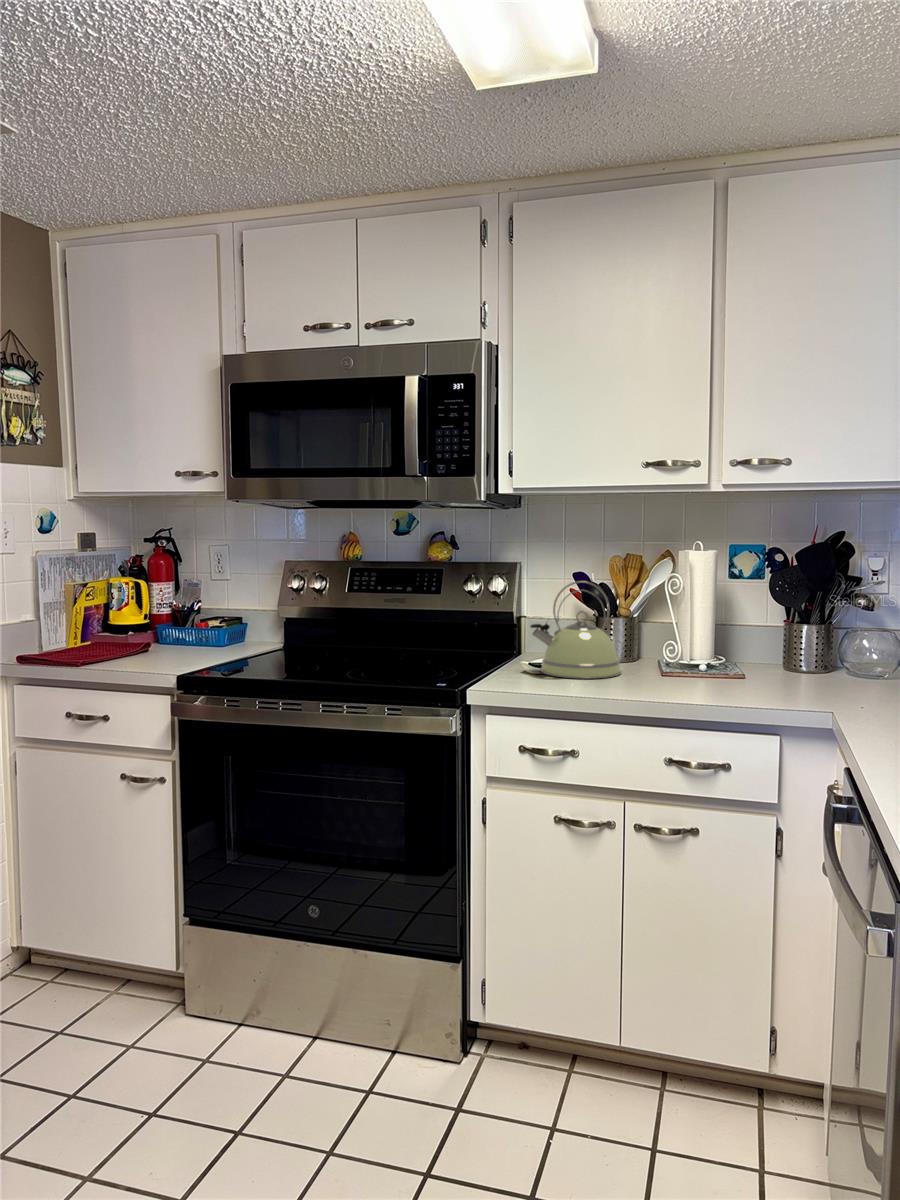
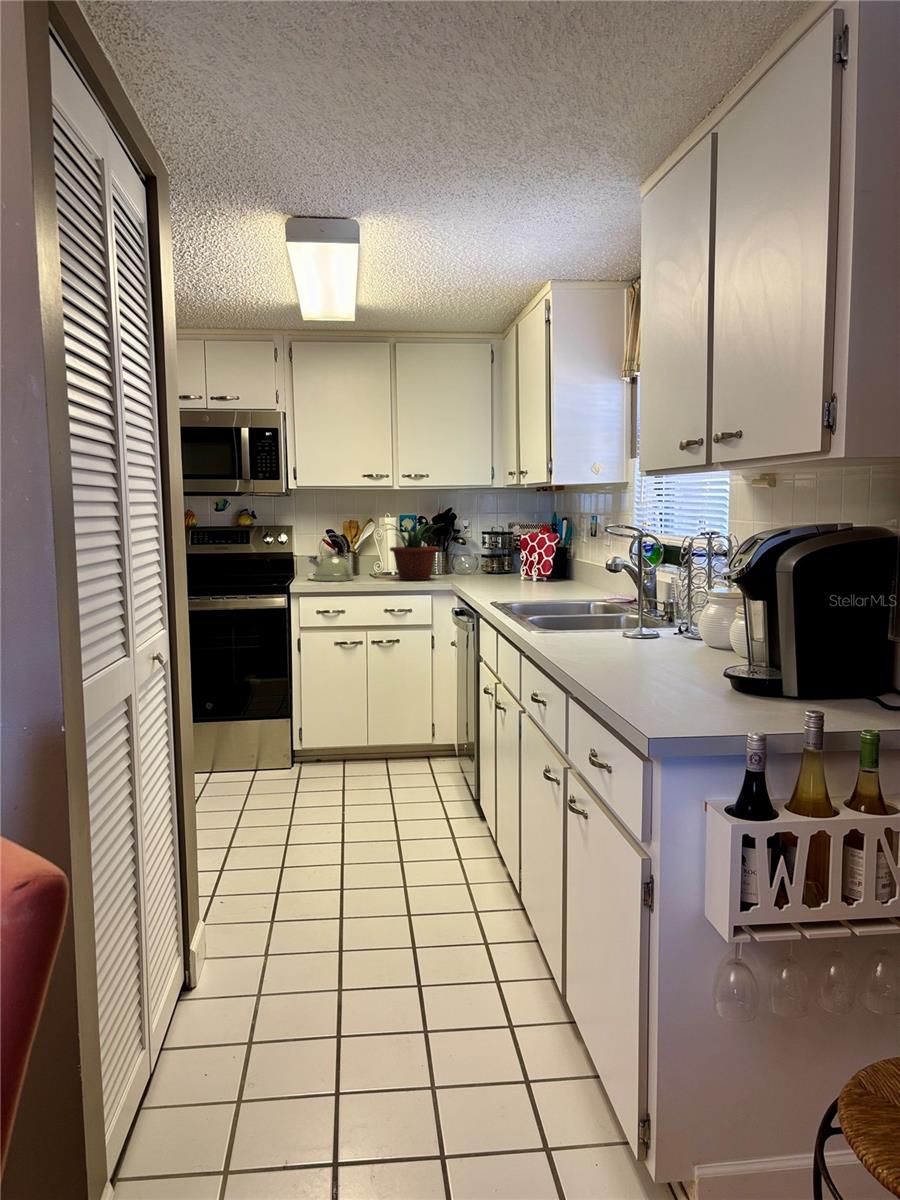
potted plant: none [682,563,824,690] -> present [387,524,442,580]

